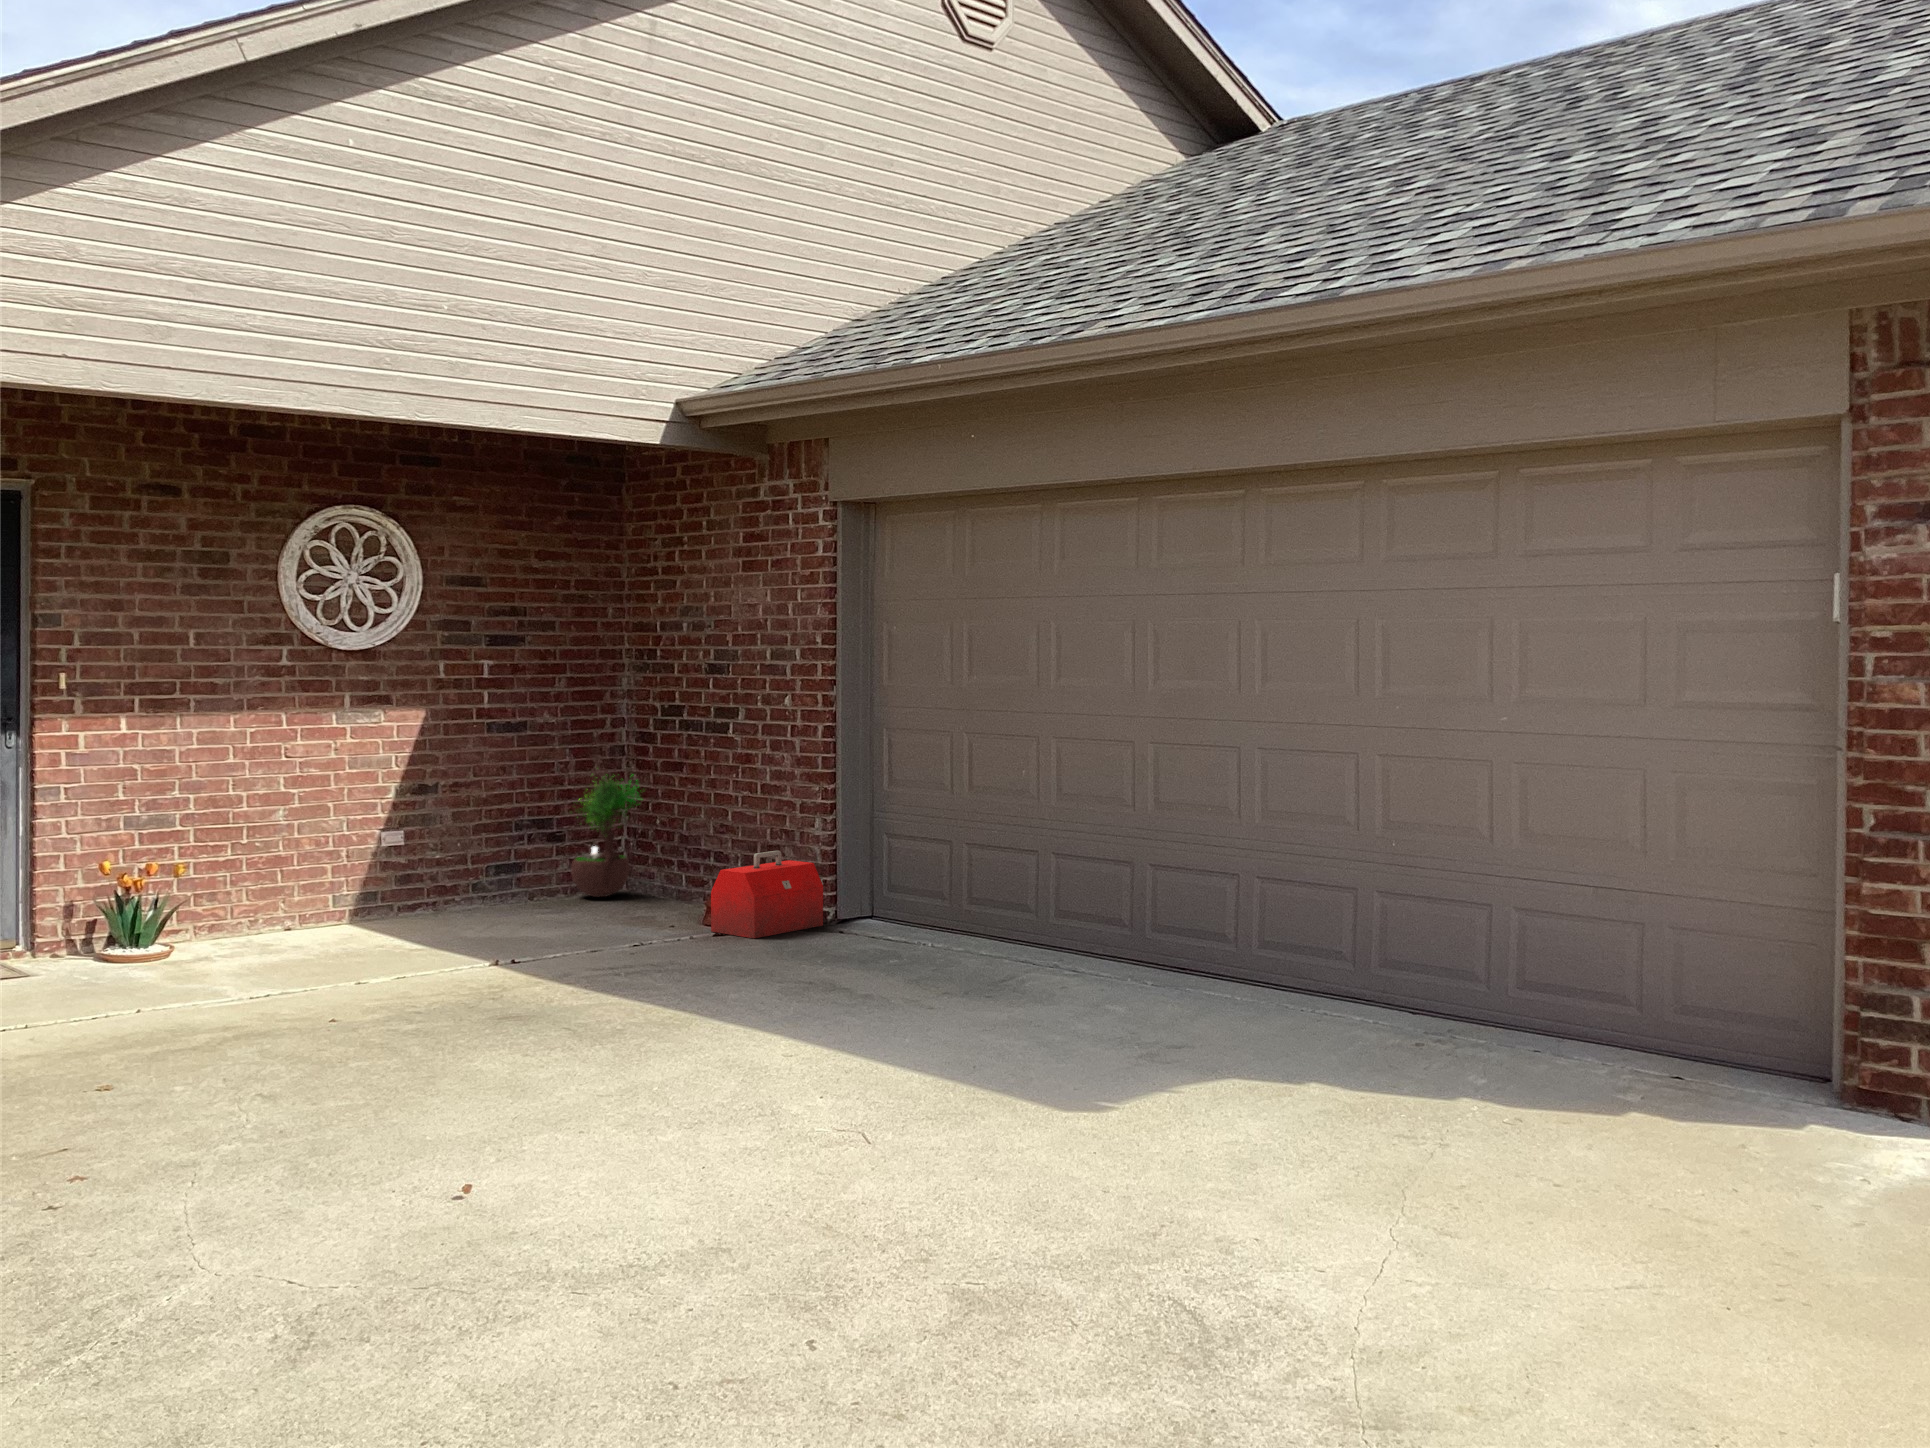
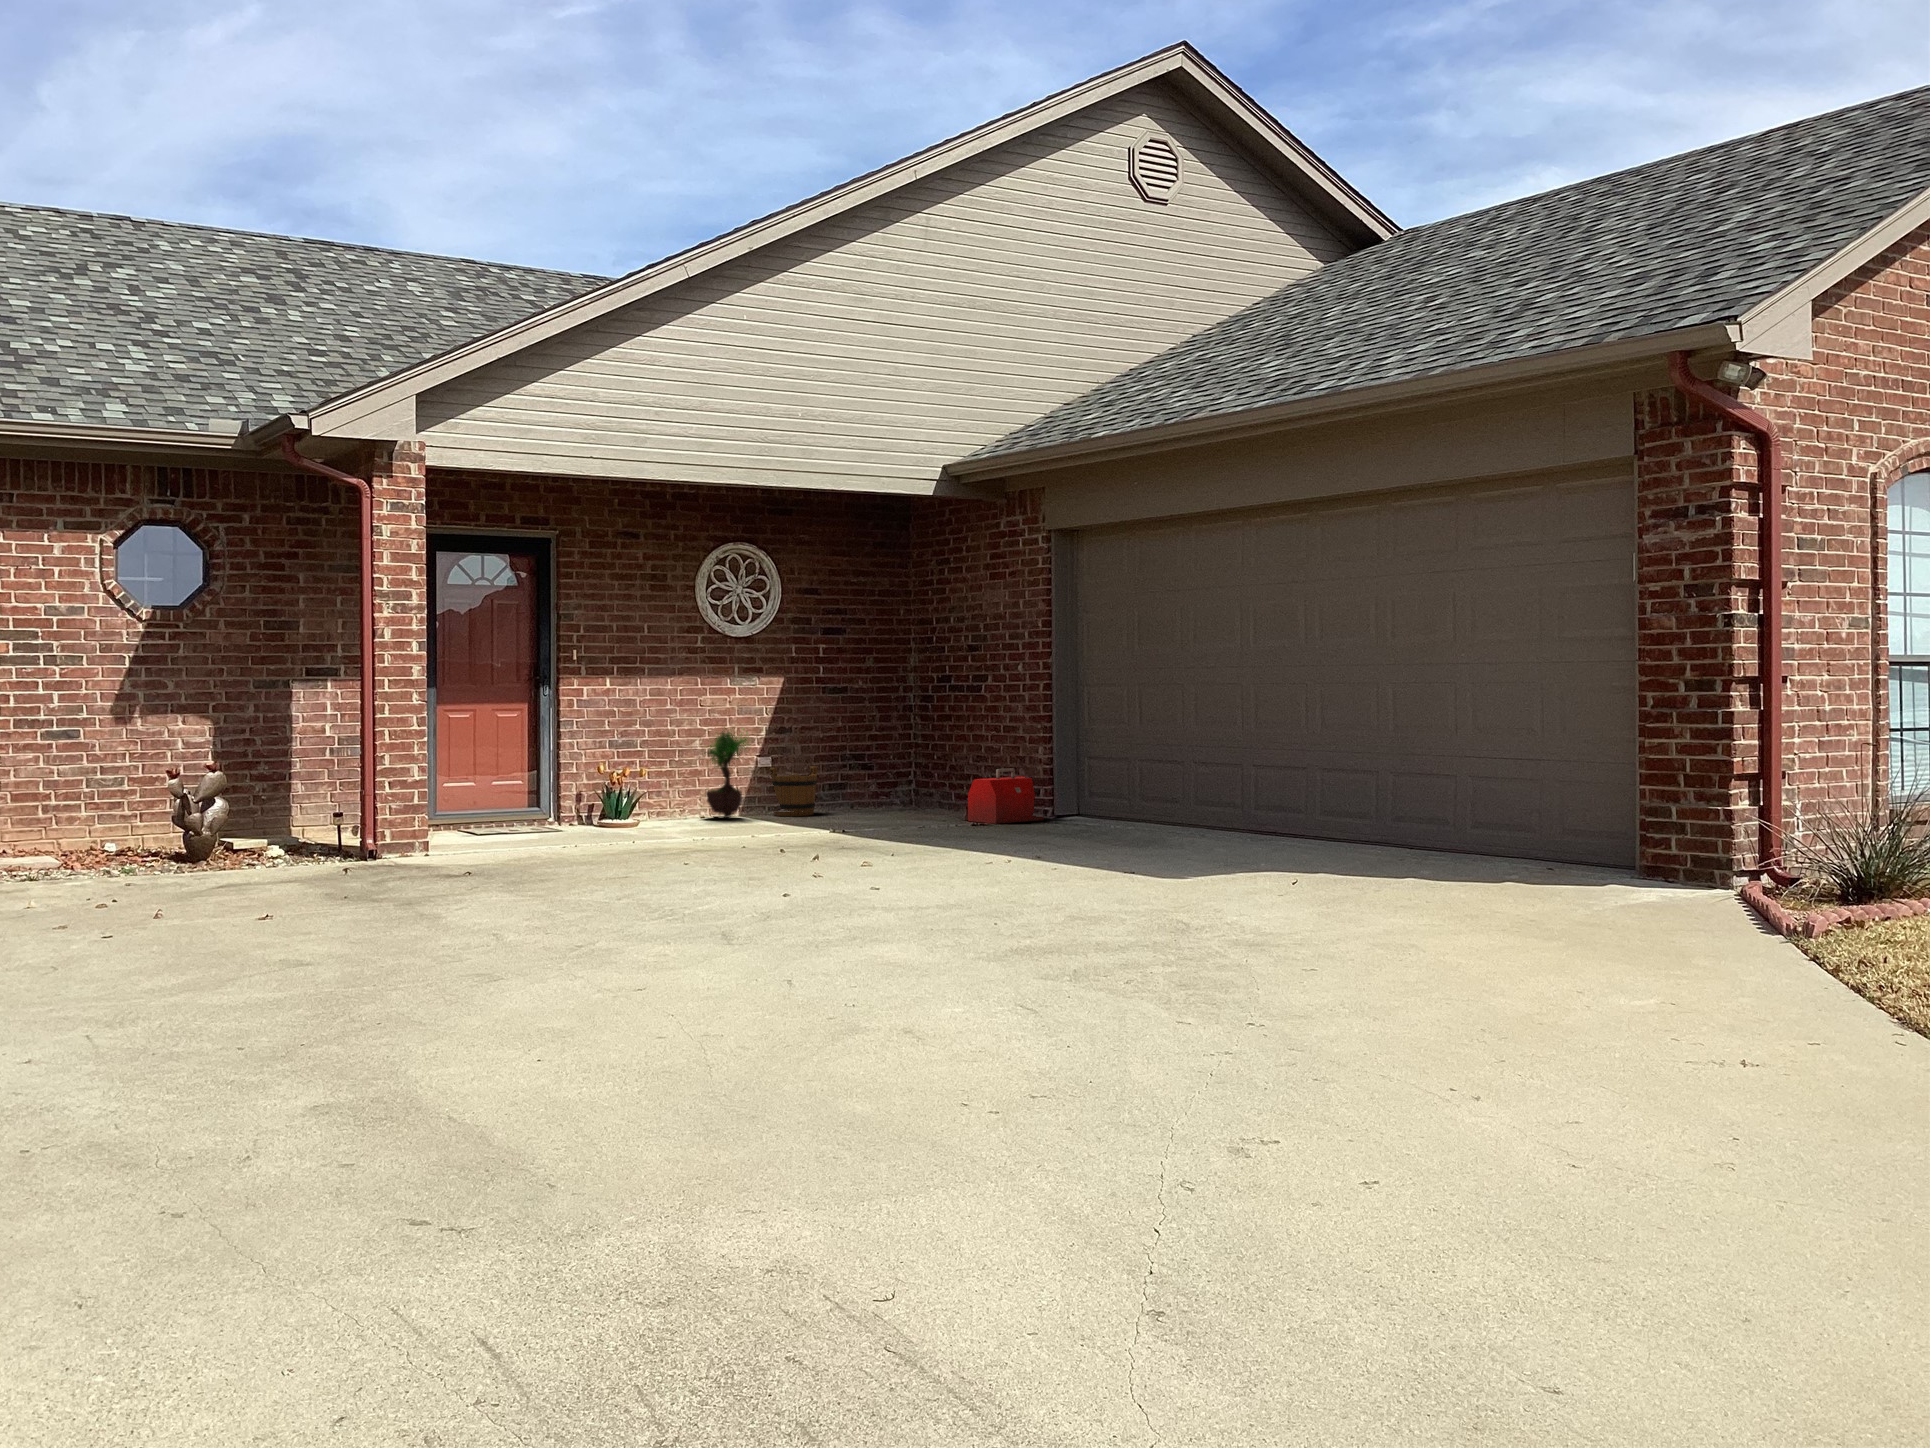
potted tree: present [571,774,643,897] -> present [704,728,748,819]
bucket: none [399,842,479,922] -> present [769,767,817,816]

